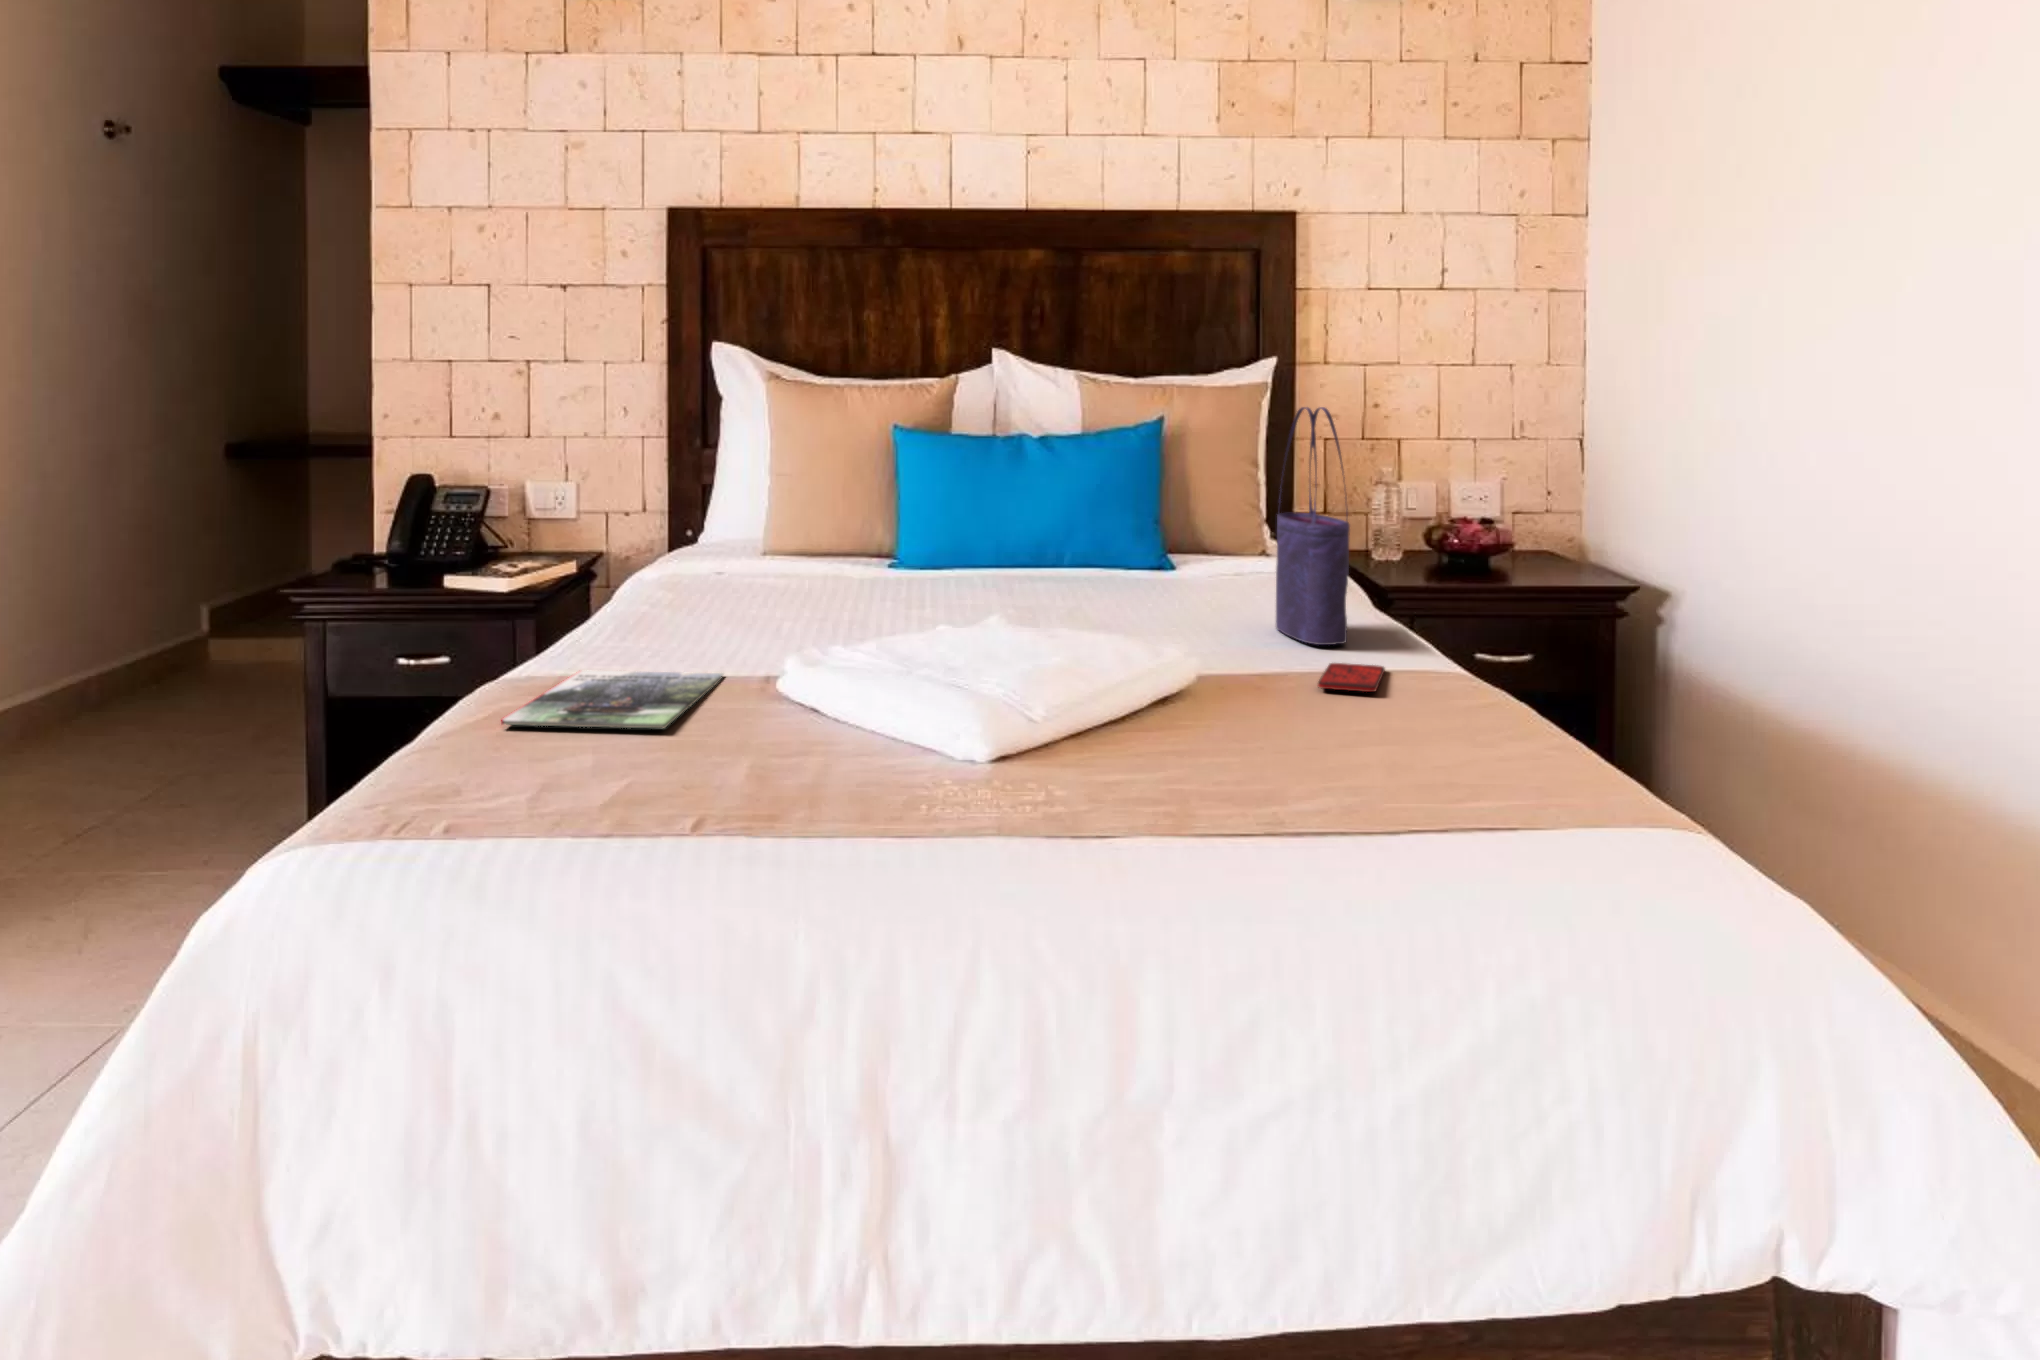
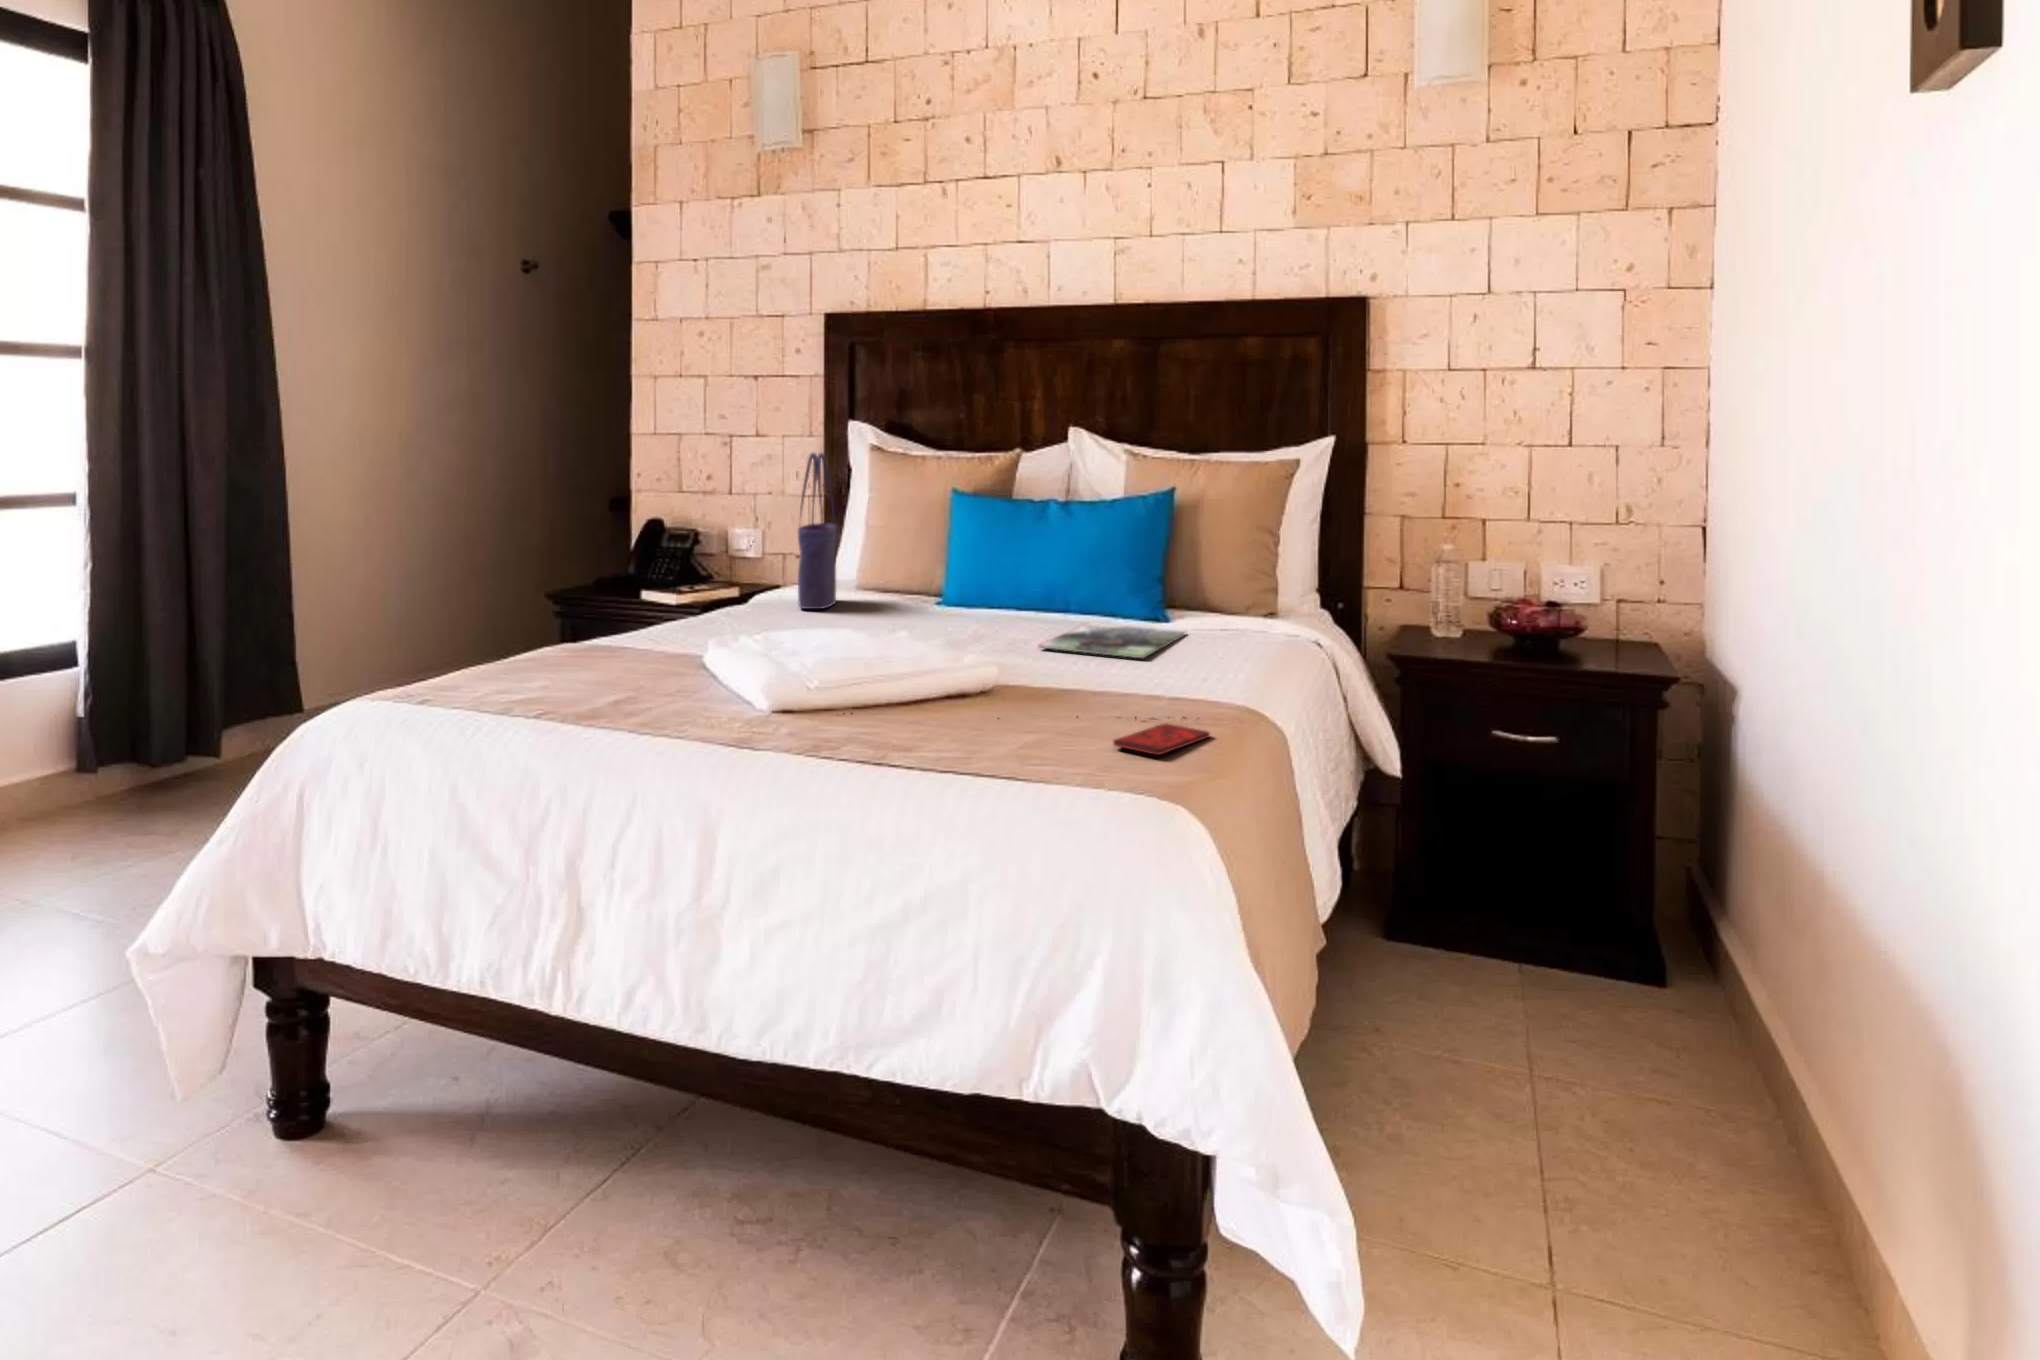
tote bag: present [1276,407,1350,645] -> present [798,453,836,609]
magazine: present [501,671,723,729] -> present [1039,623,1185,658]

